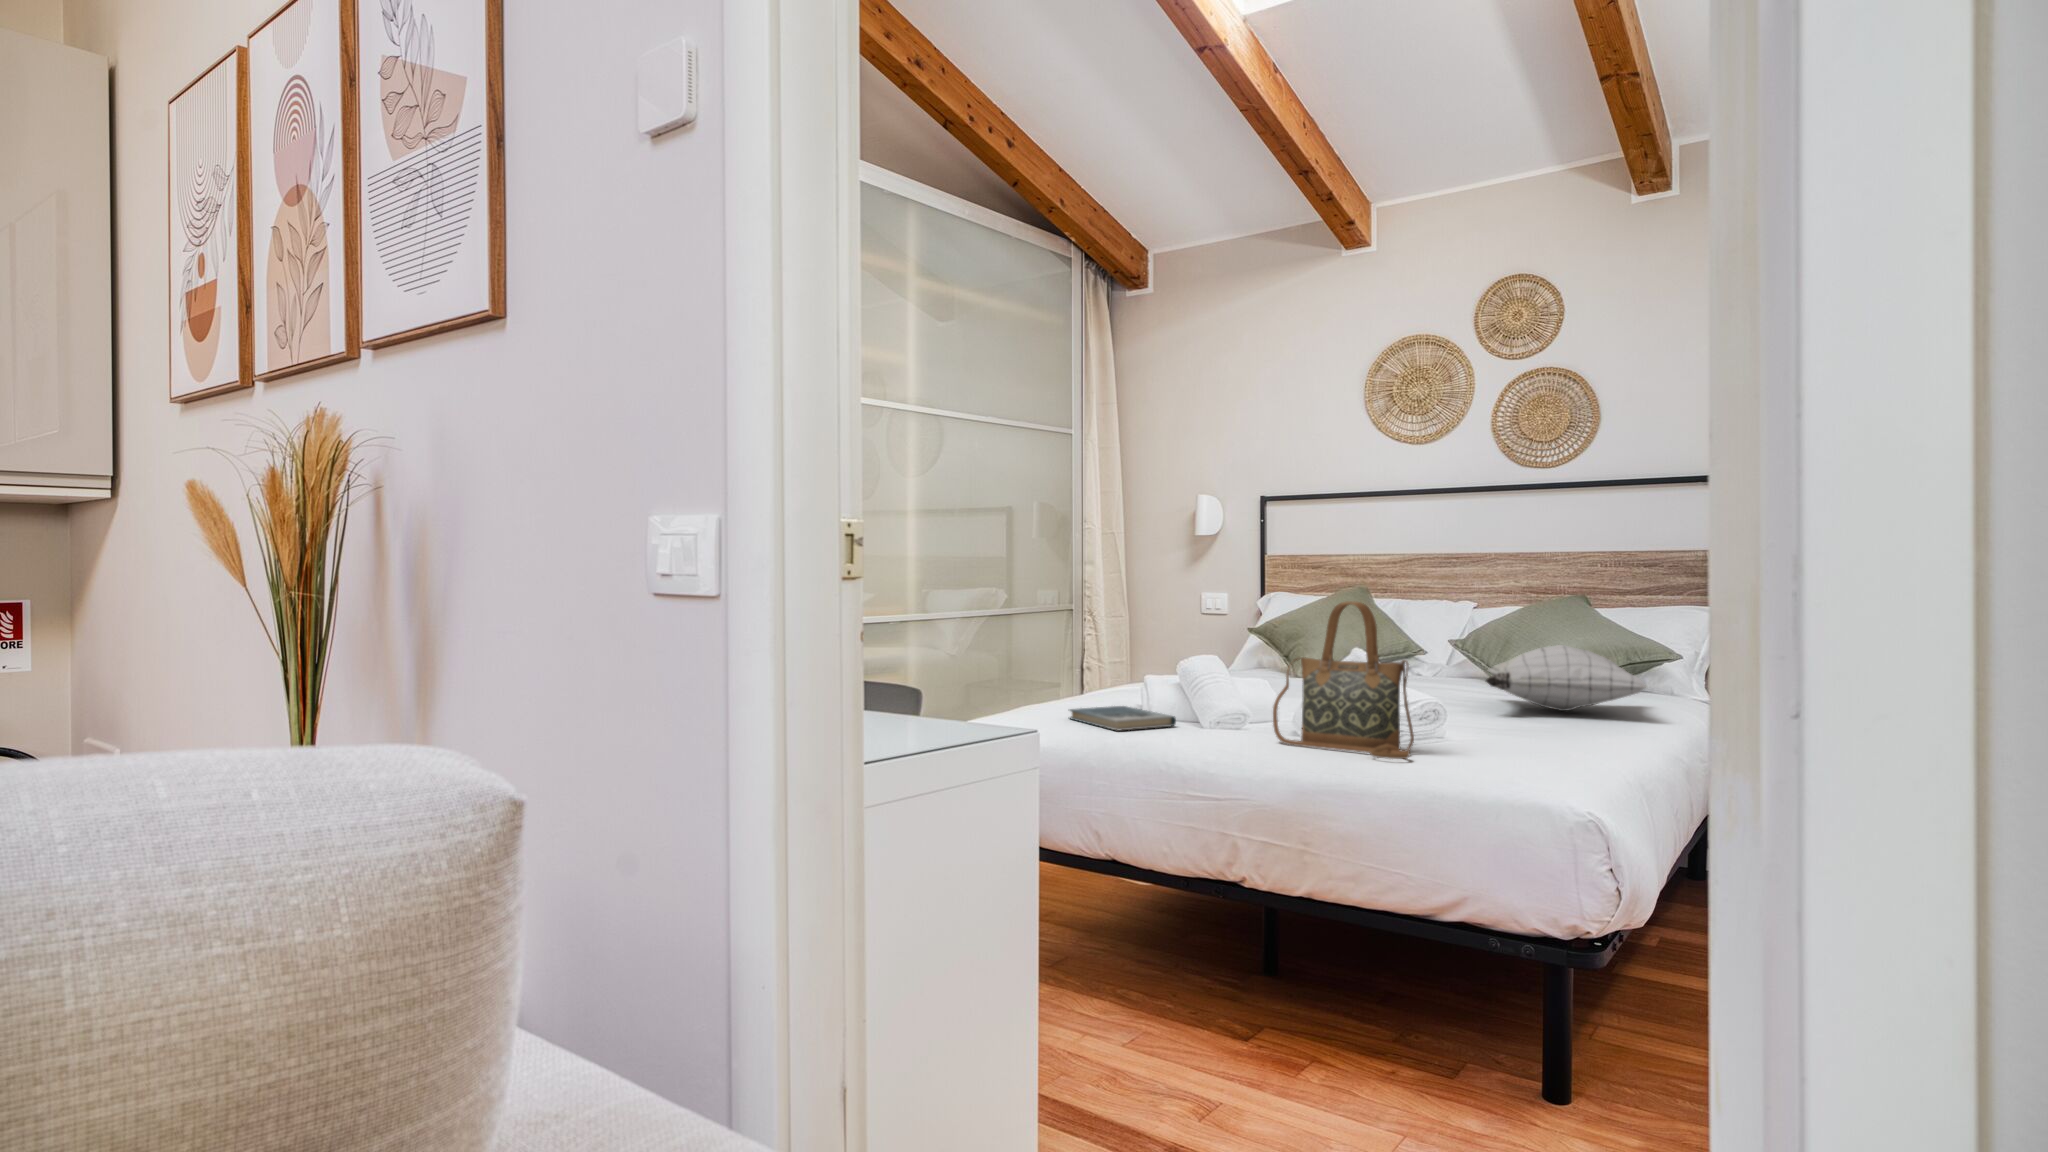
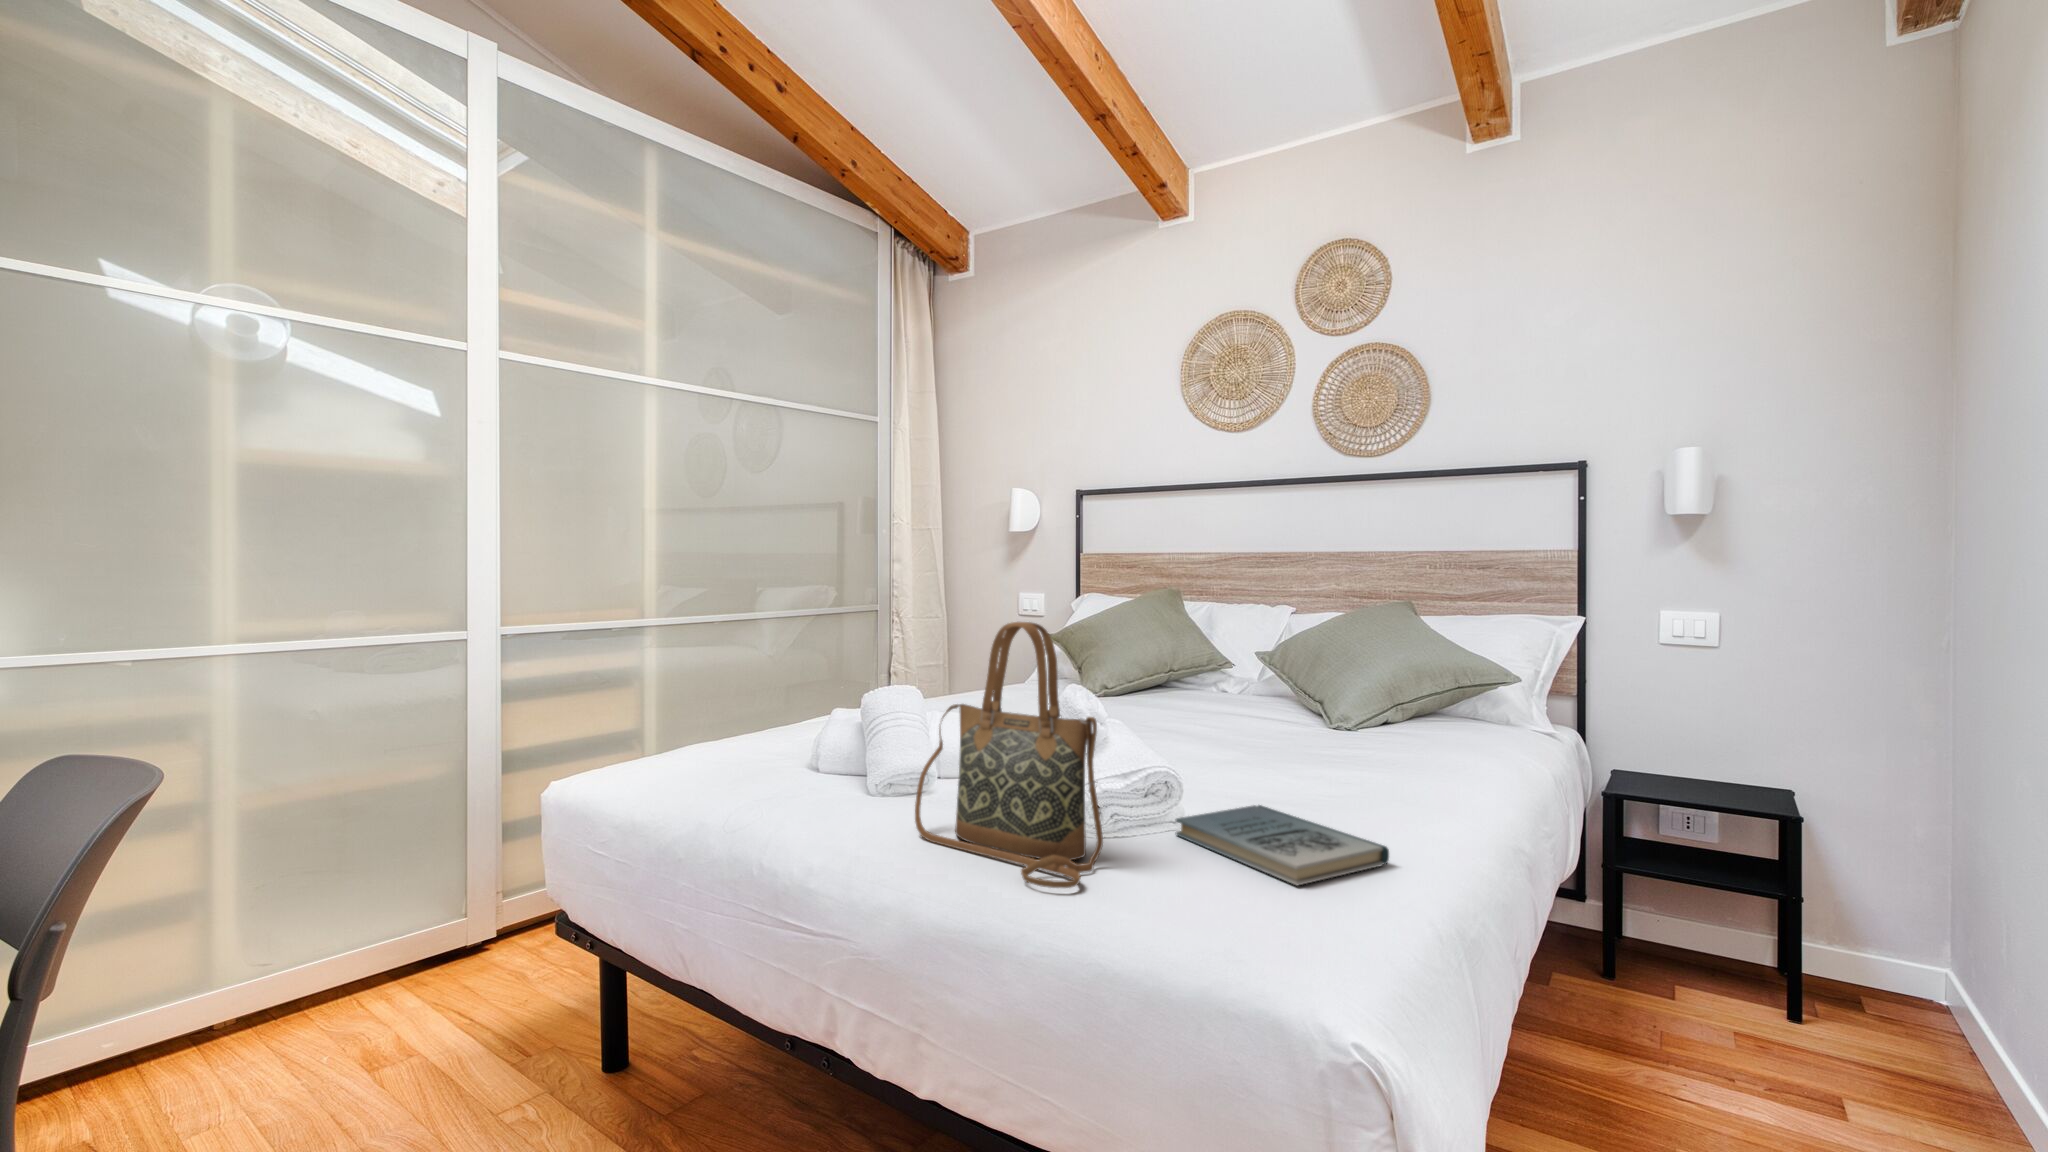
pillow: present [1486,645,1645,711] -> none [1263,669,1473,756]
book: present [1070,706,1176,730] -> present [1176,805,1389,885]

